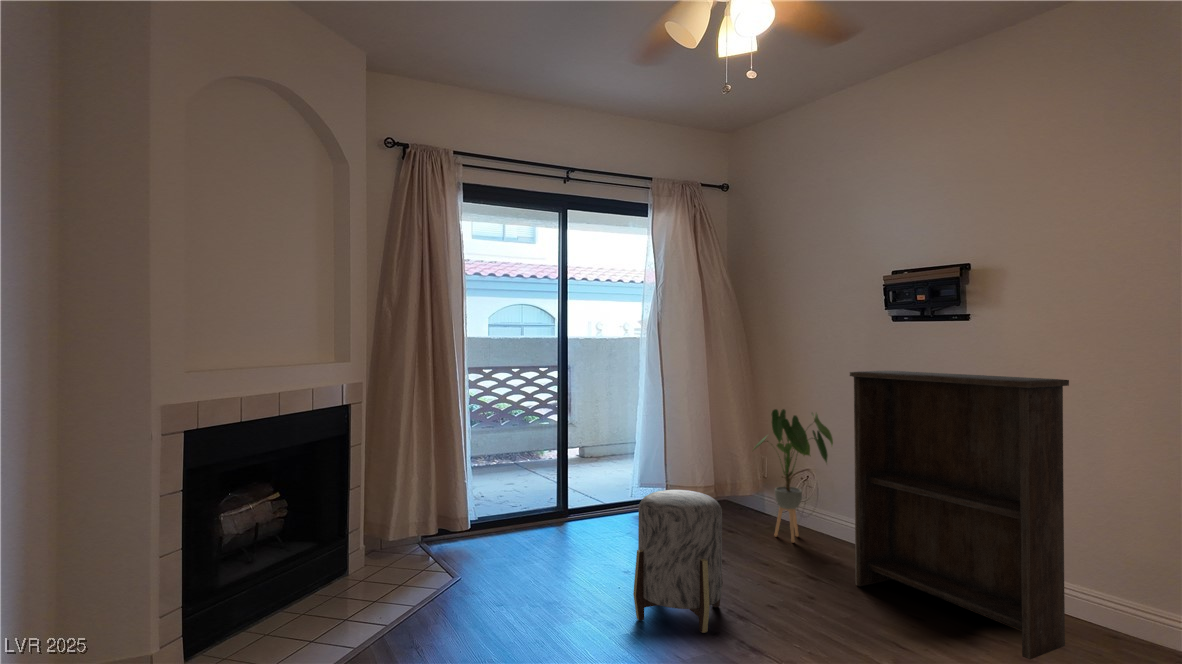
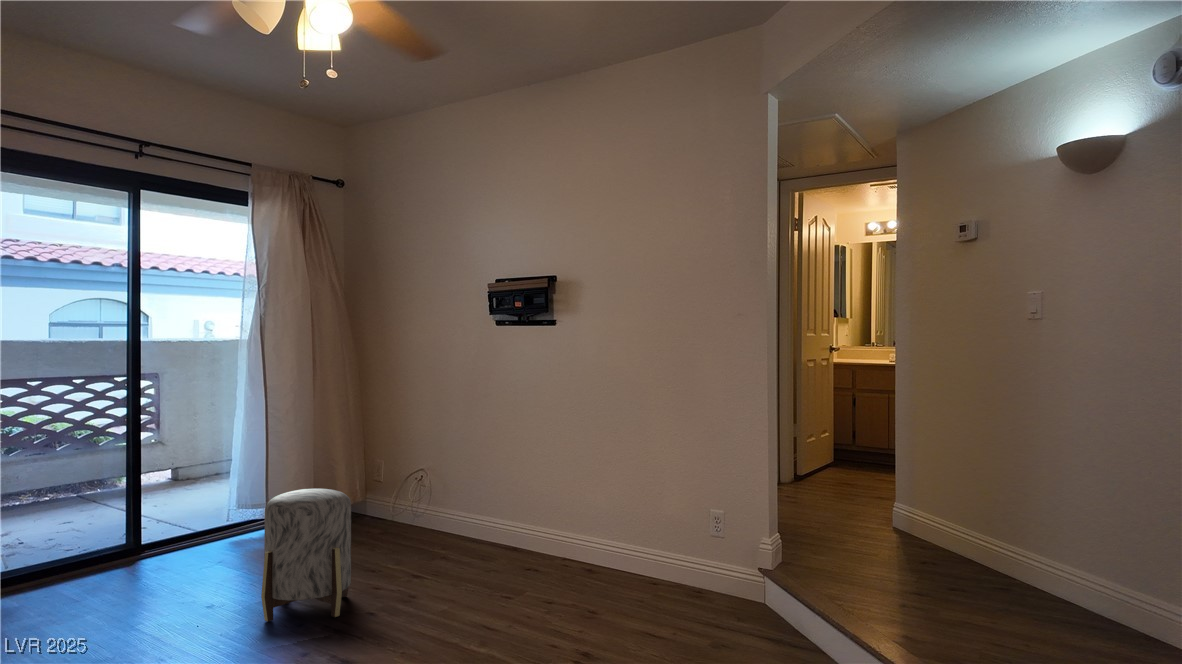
bookshelf: present [850,371,1069,660] -> none [462,368,615,580]
house plant: present [754,409,833,542] -> none [367,409,446,537]

